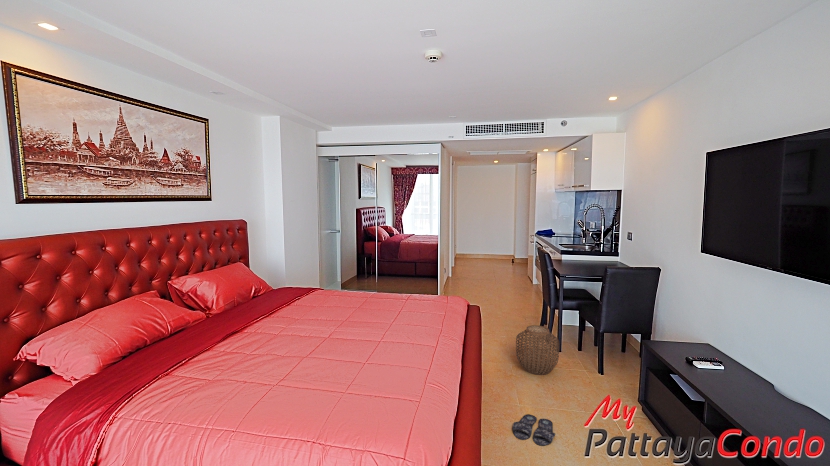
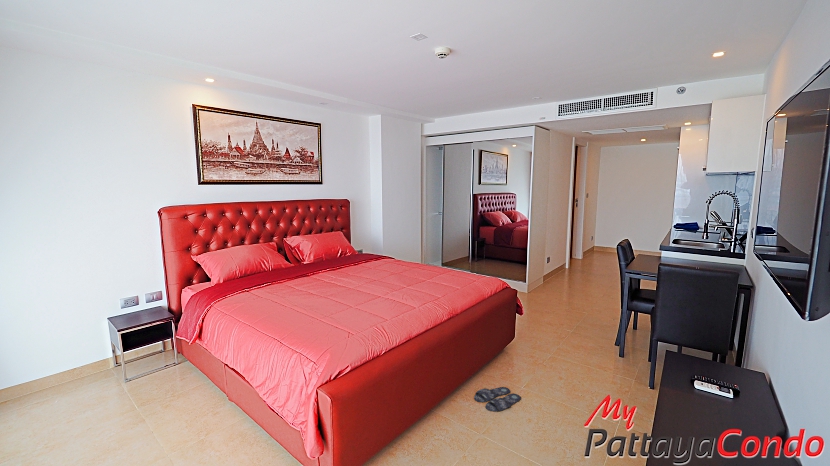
woven basket: present [516,325,559,375] -> none [541,313,588,365]

